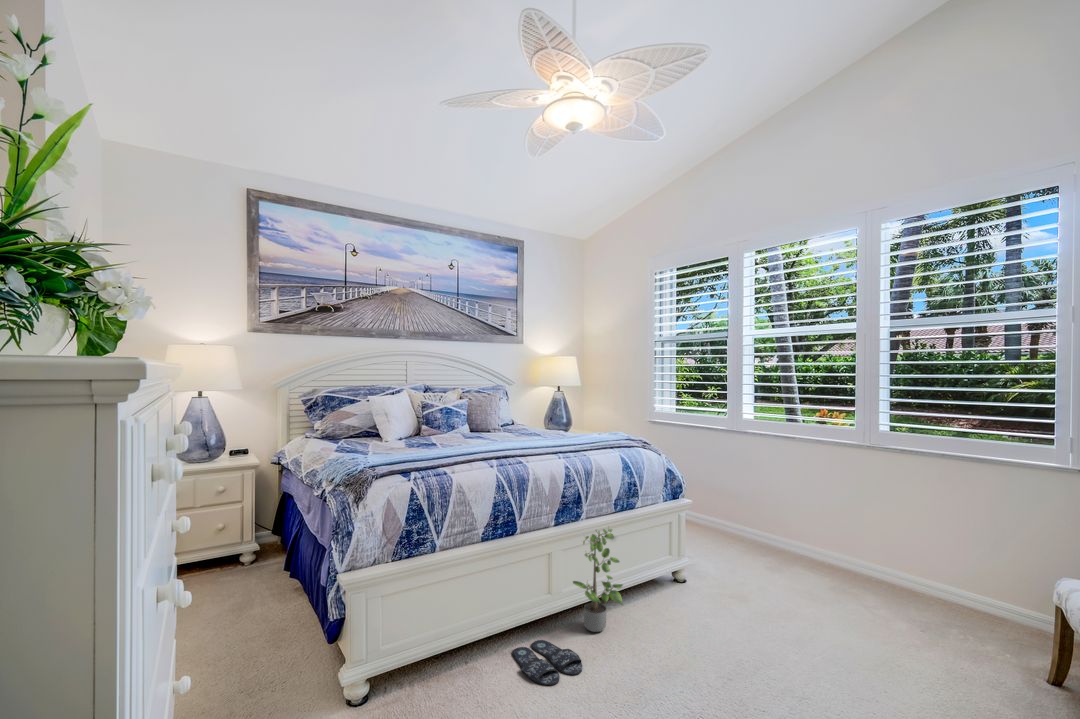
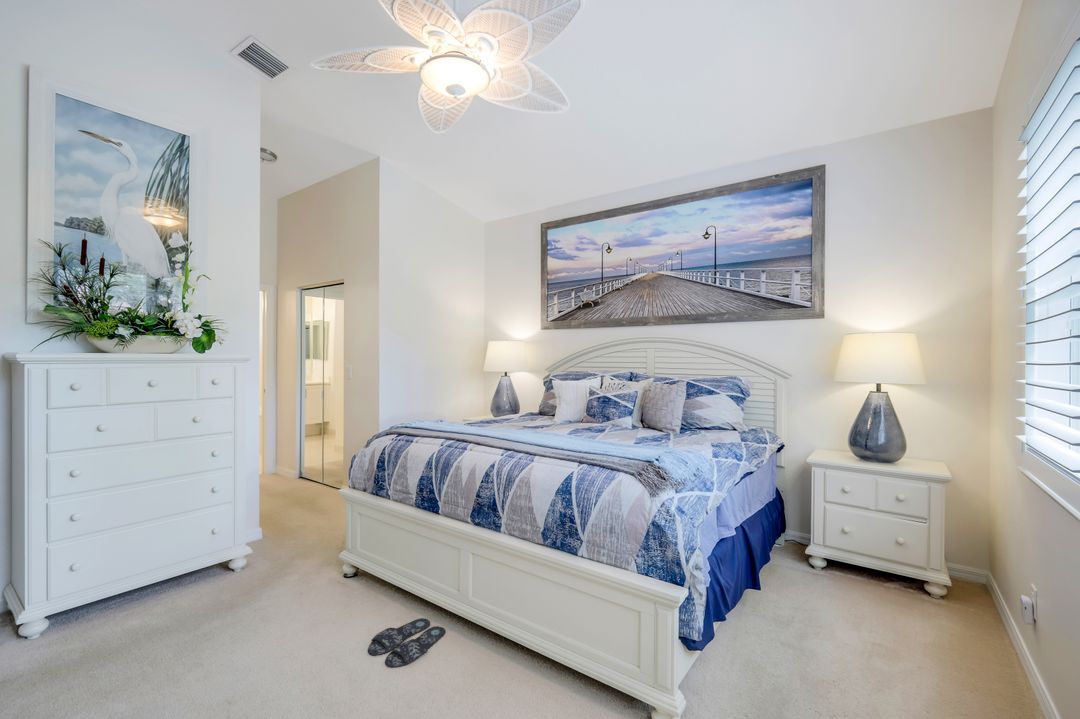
potted plant: present [573,529,623,632] -> none [451,544,515,670]

